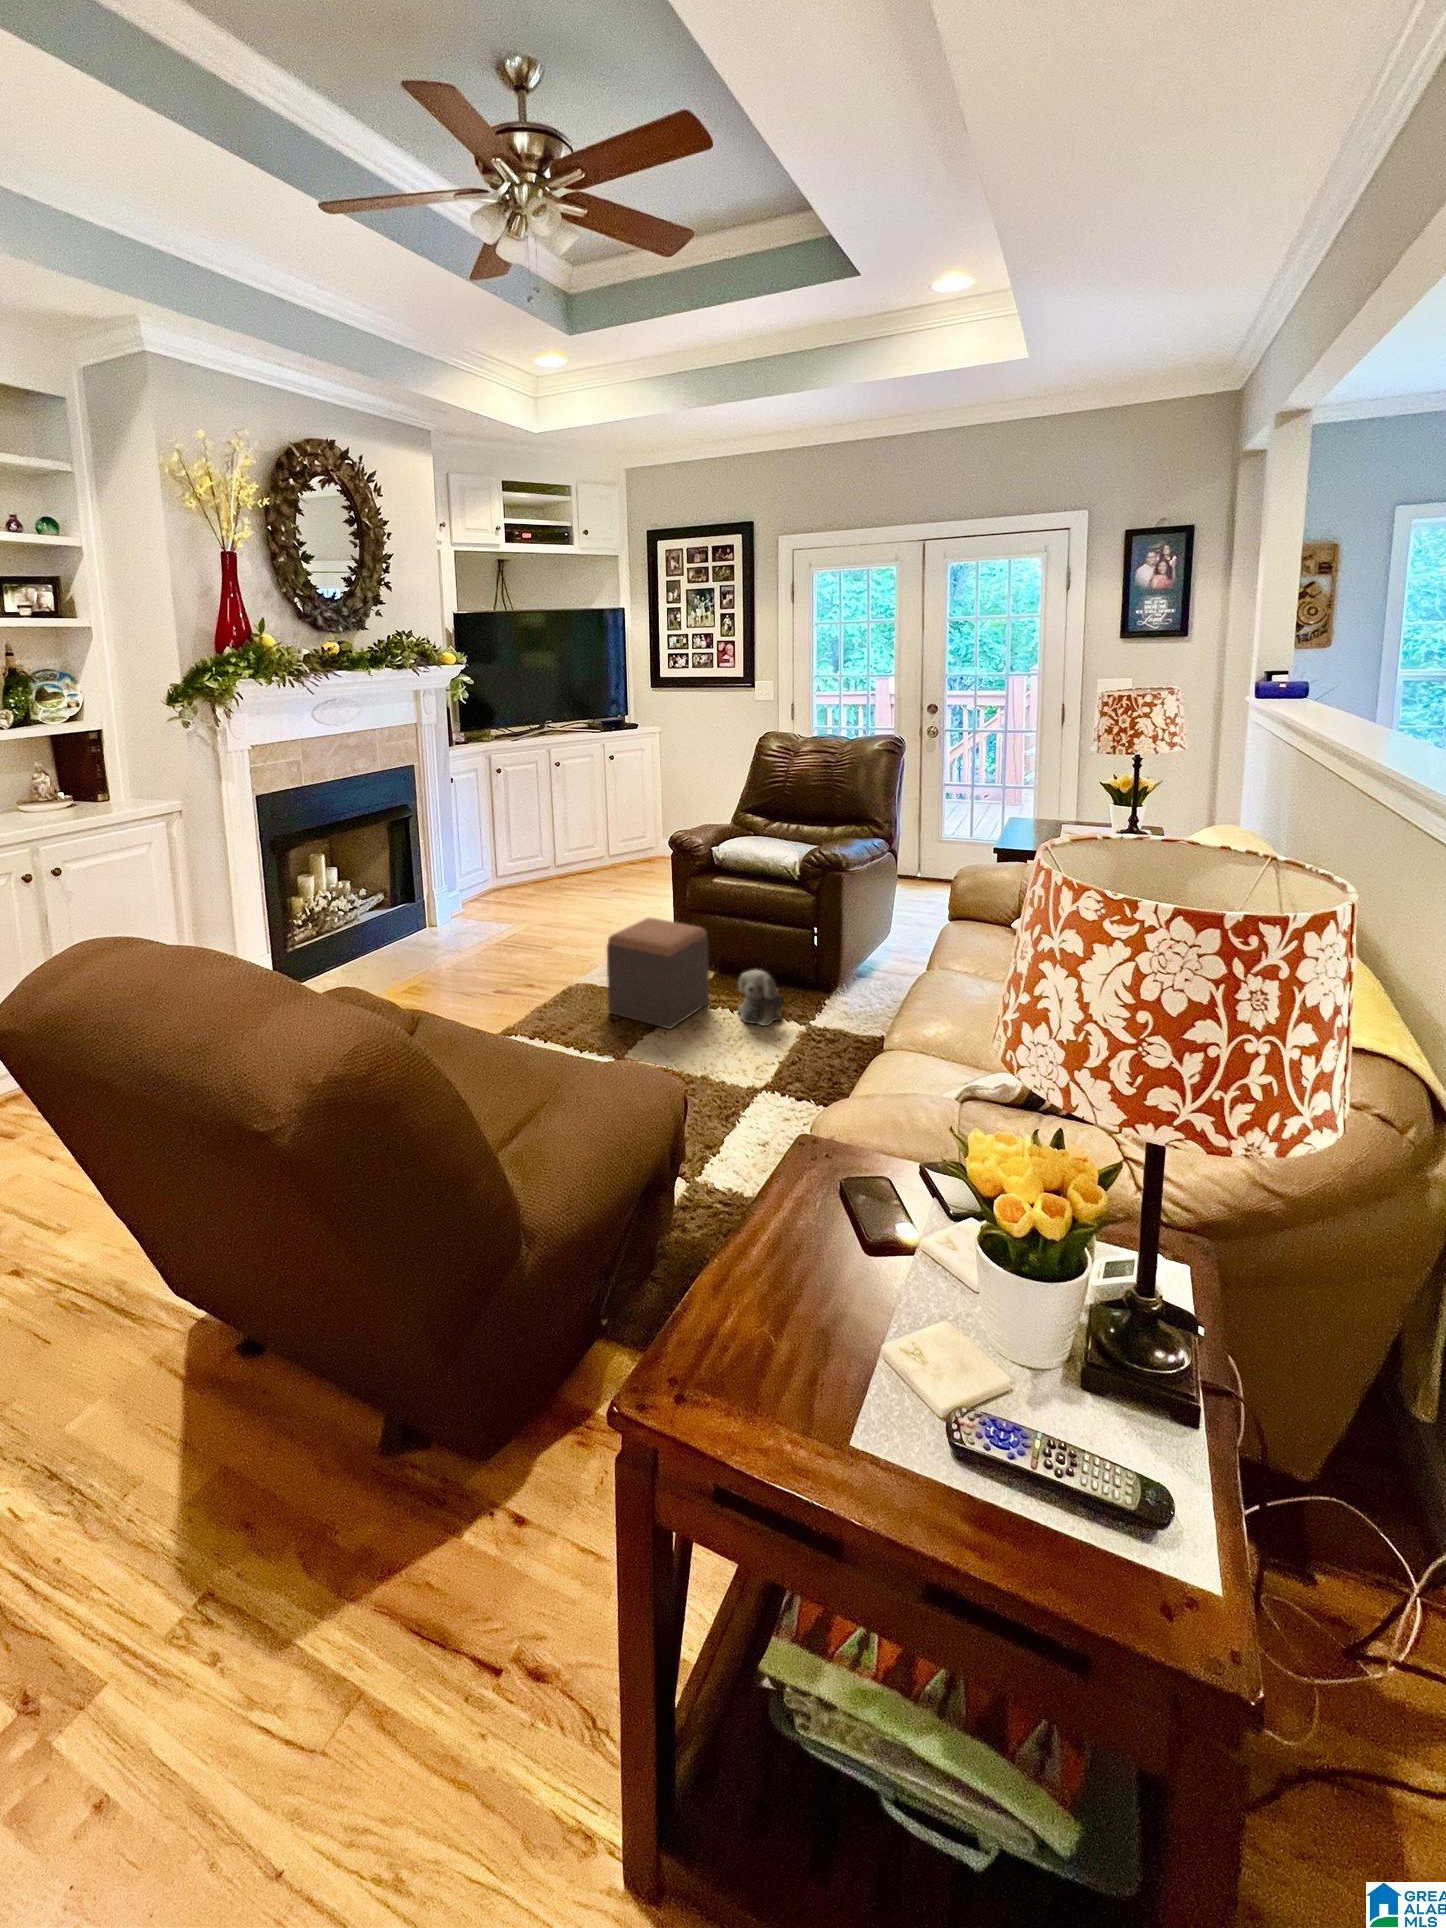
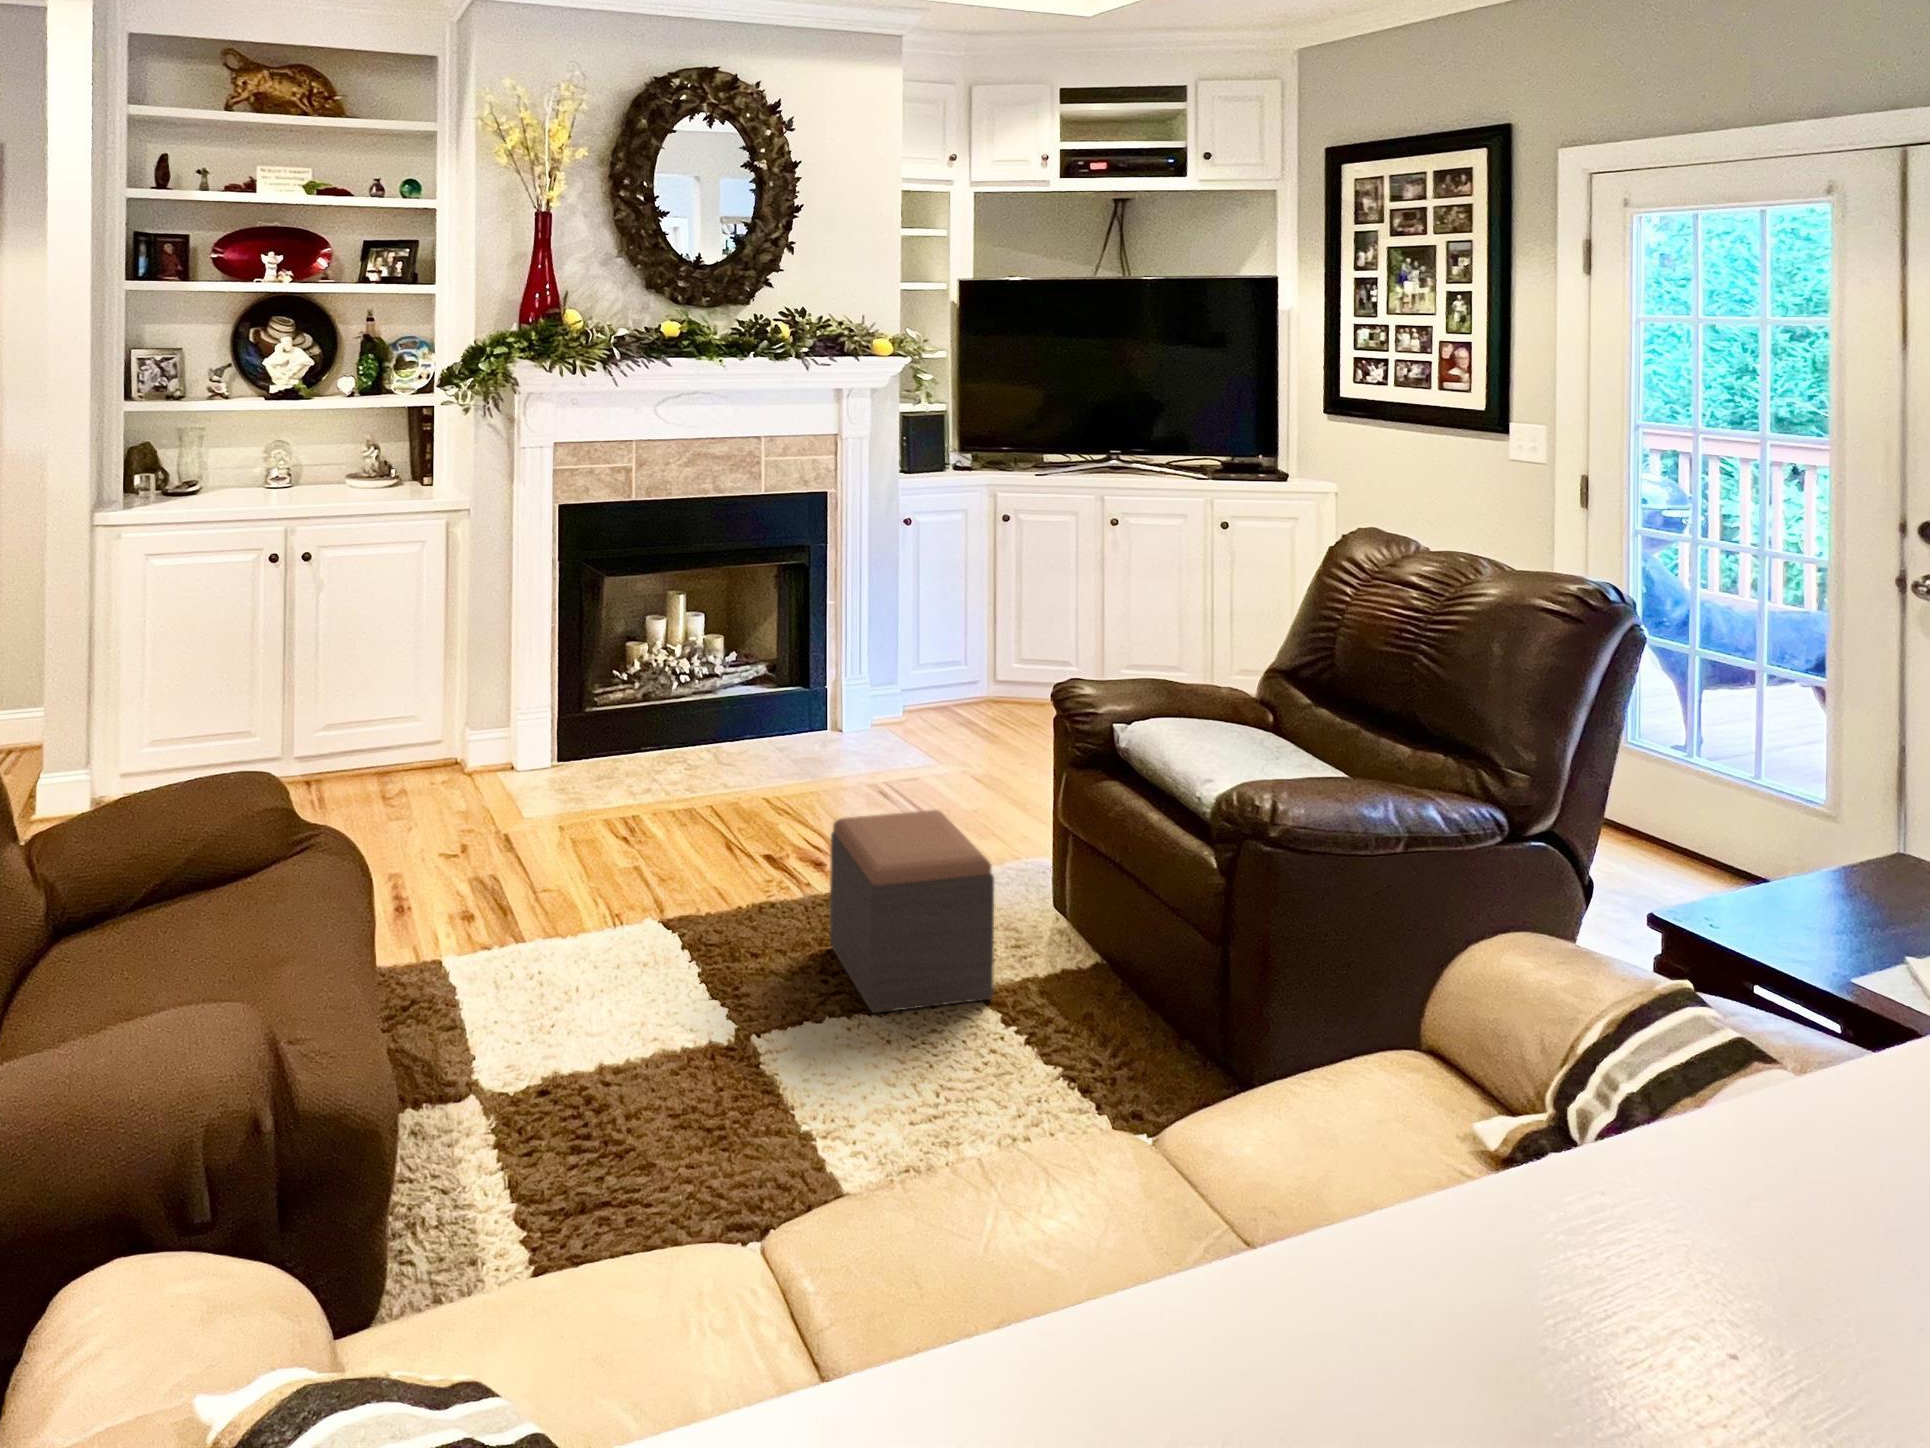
plush toy: present [738,970,784,1026] -> none [995,965,1120,1085]

